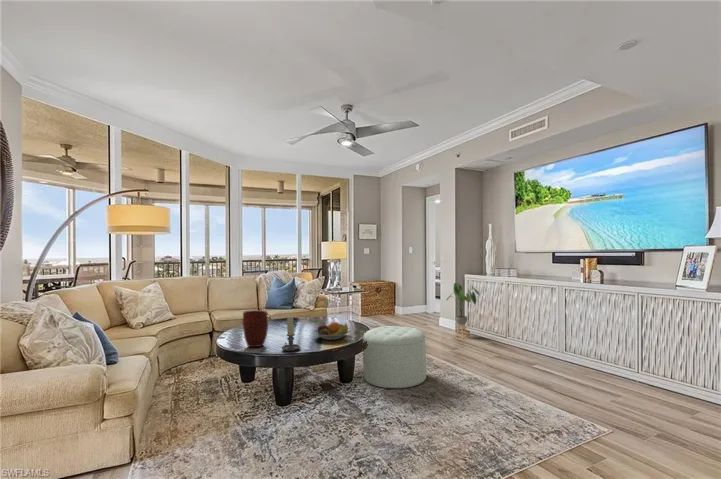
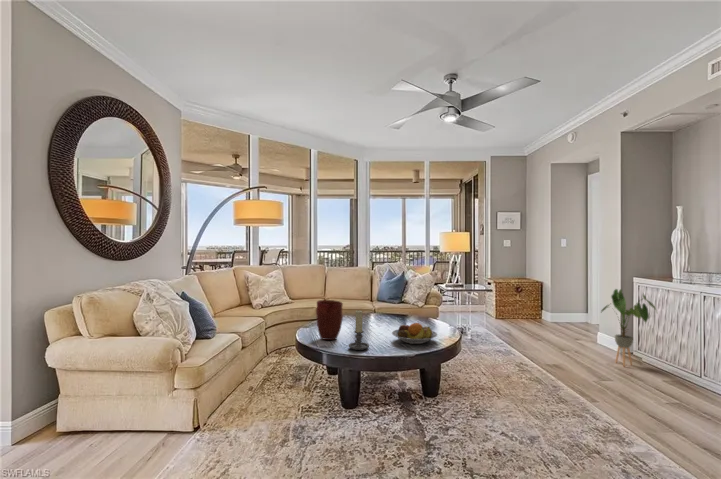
ottoman: present [363,326,426,388] -> none [454,336,538,421]

